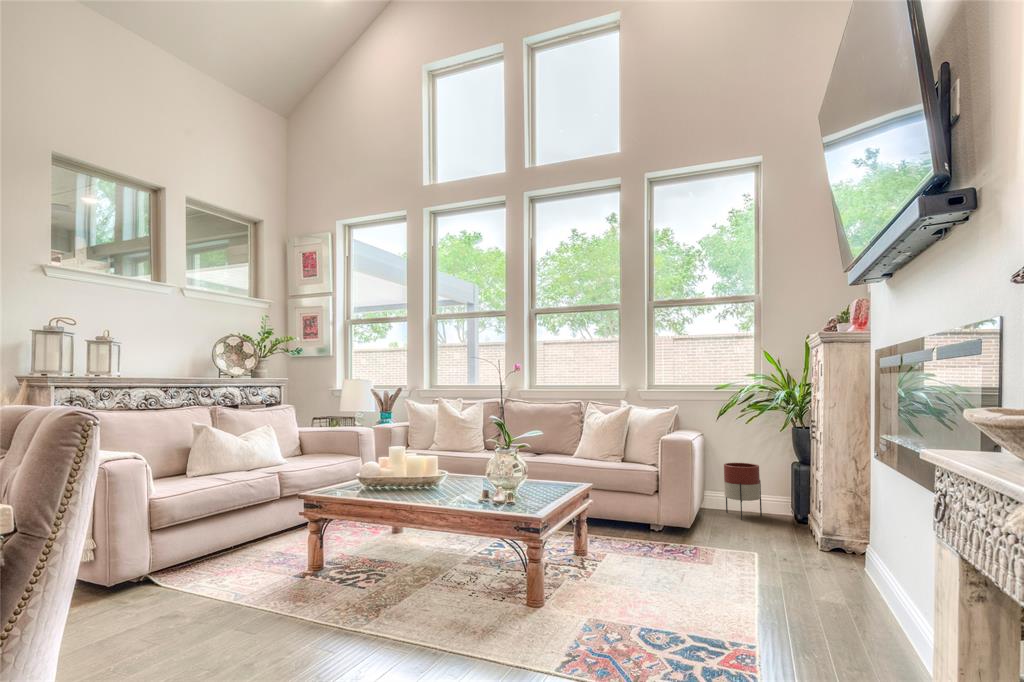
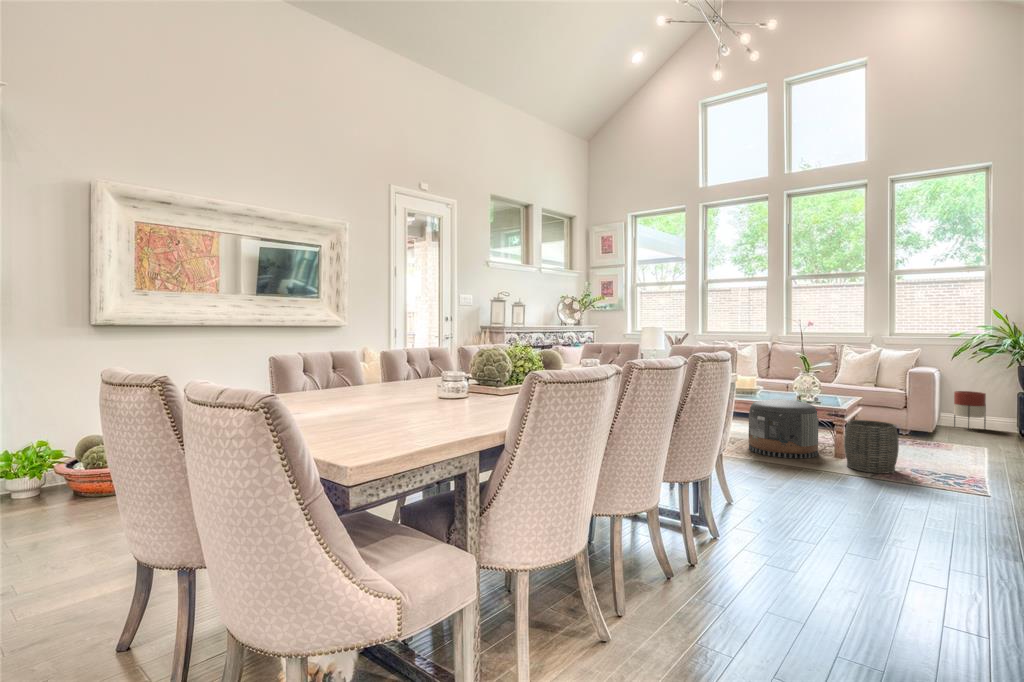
pouf: none [391,500,504,619] -> present [749,399,819,458]
woven basket: none [524,540,609,655] -> present [844,420,899,474]

